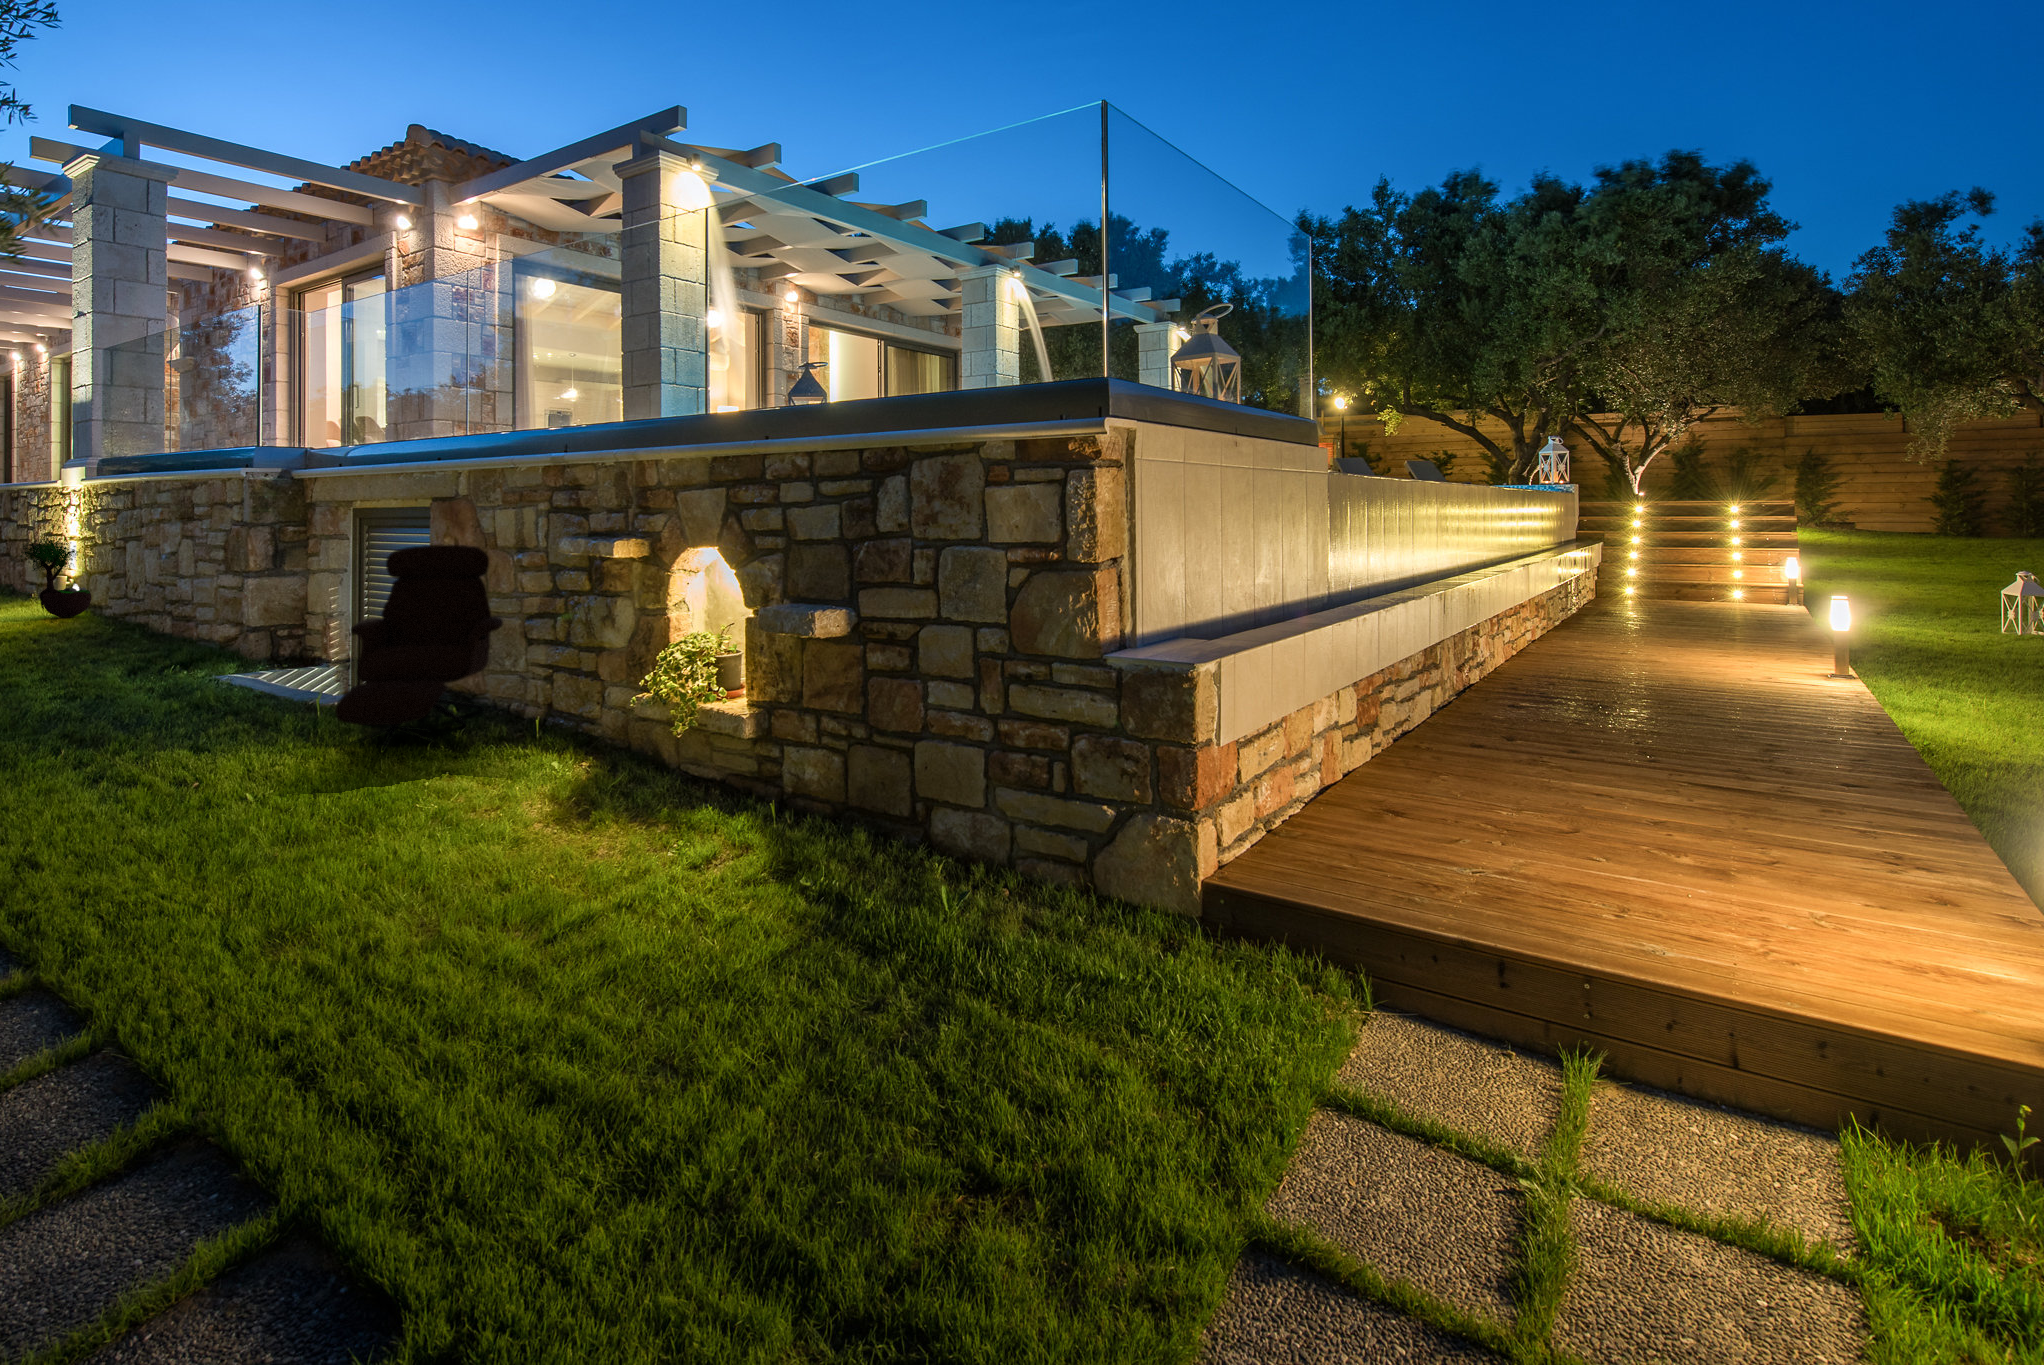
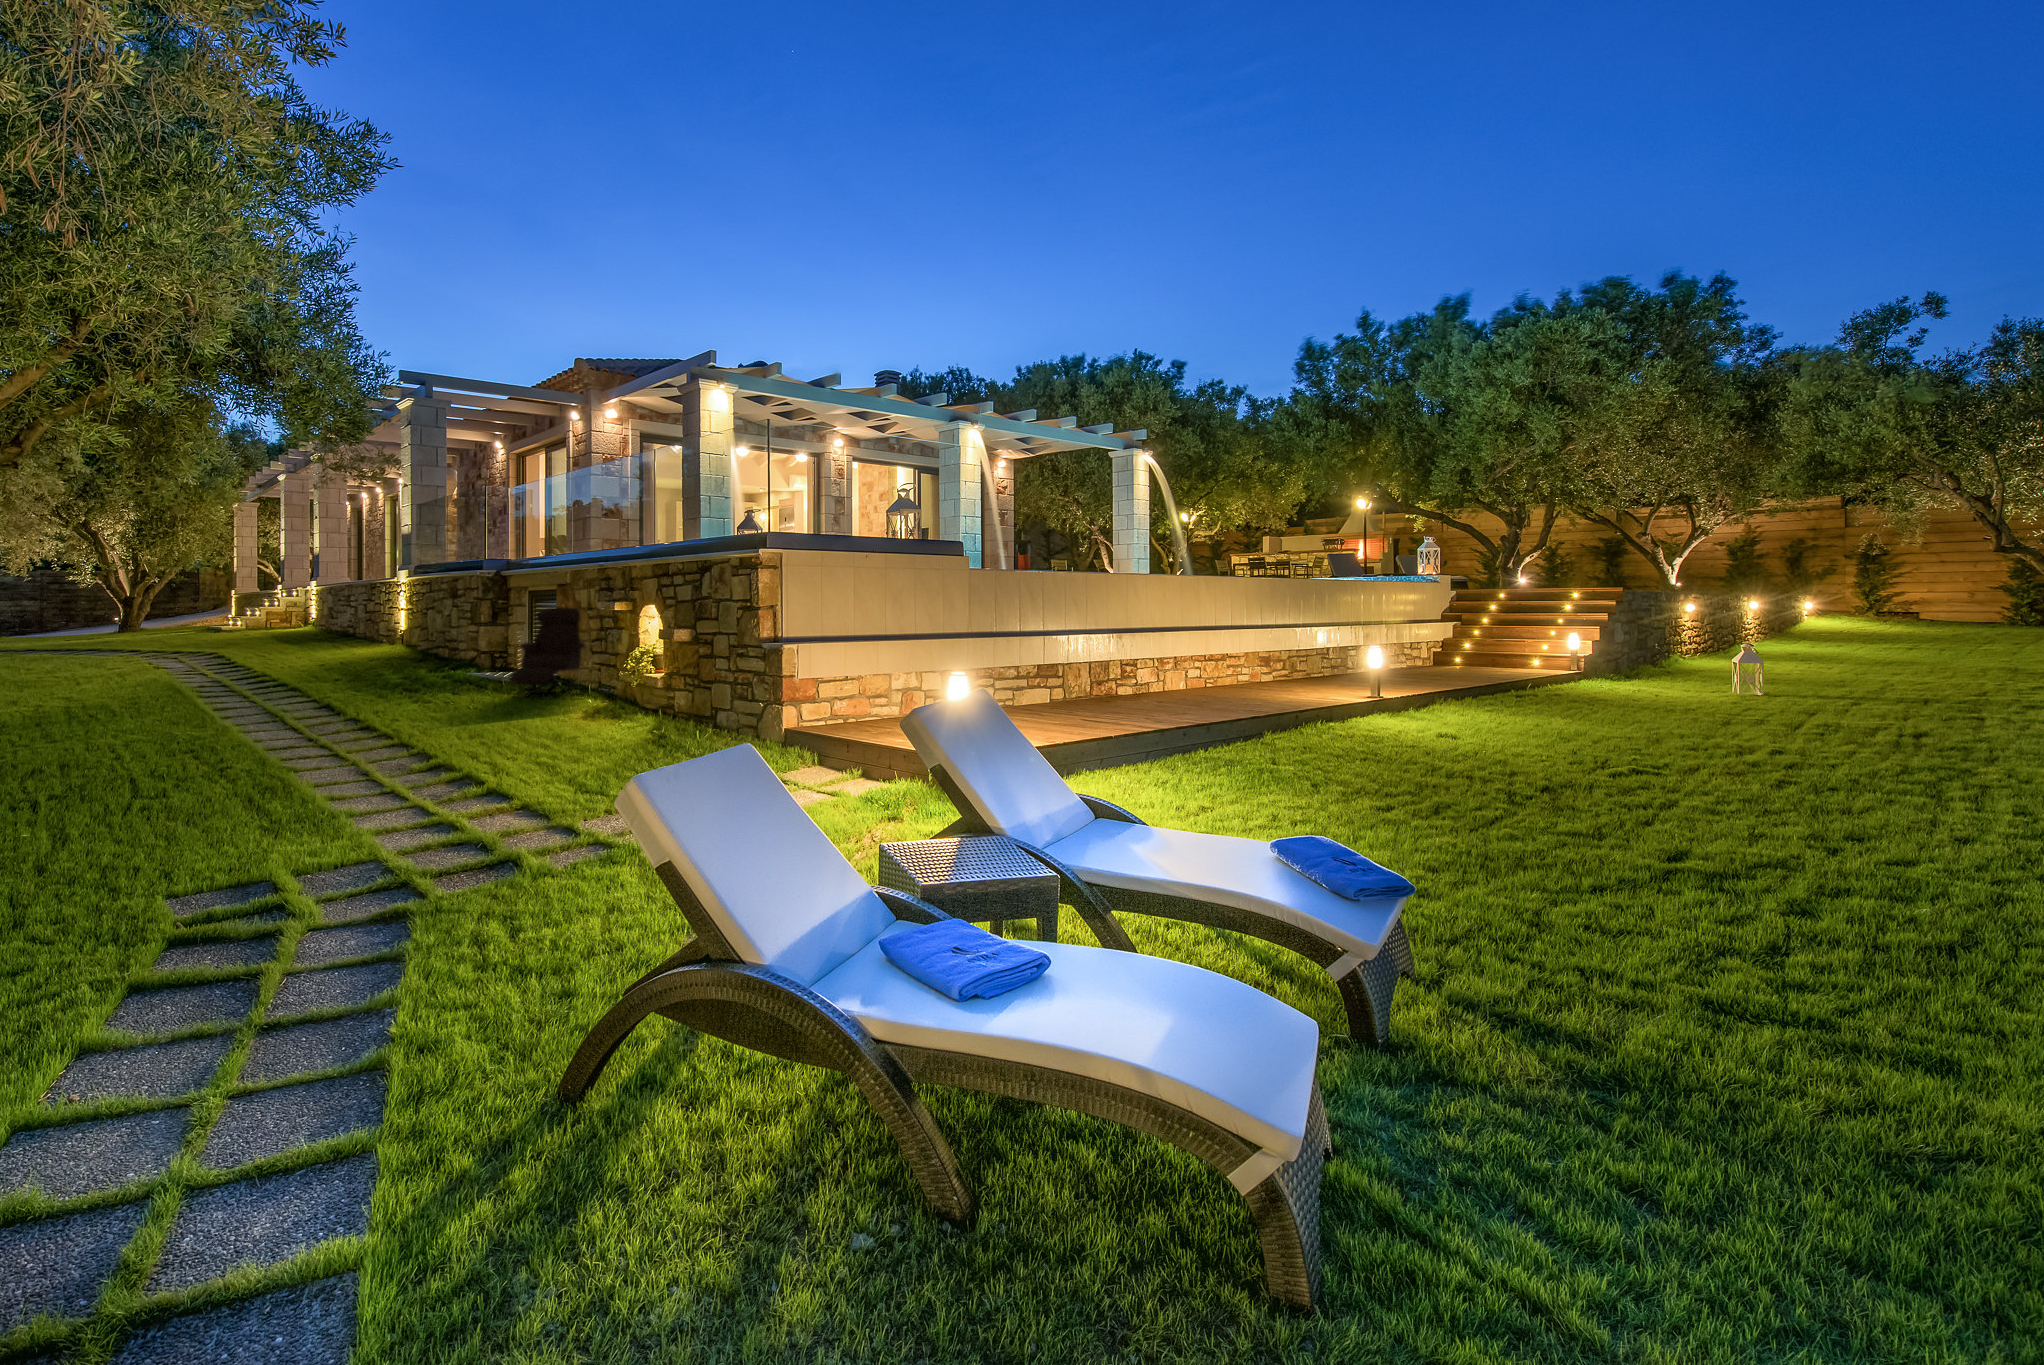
potted tree: present [20,535,91,617] -> none [380,606,413,654]

